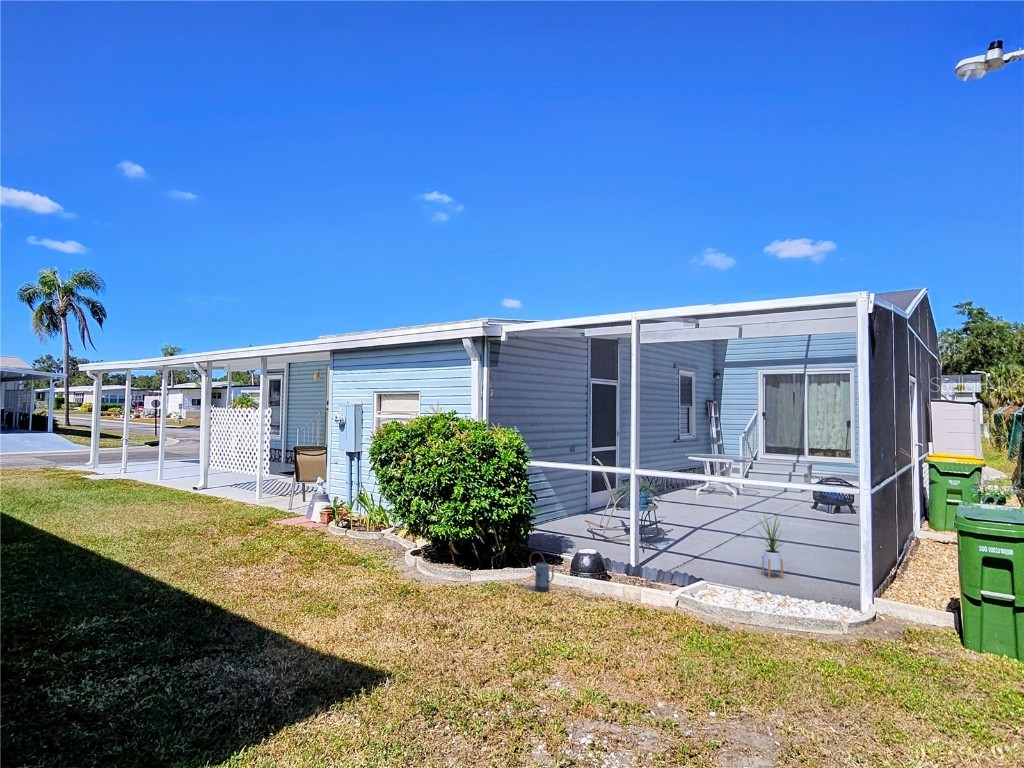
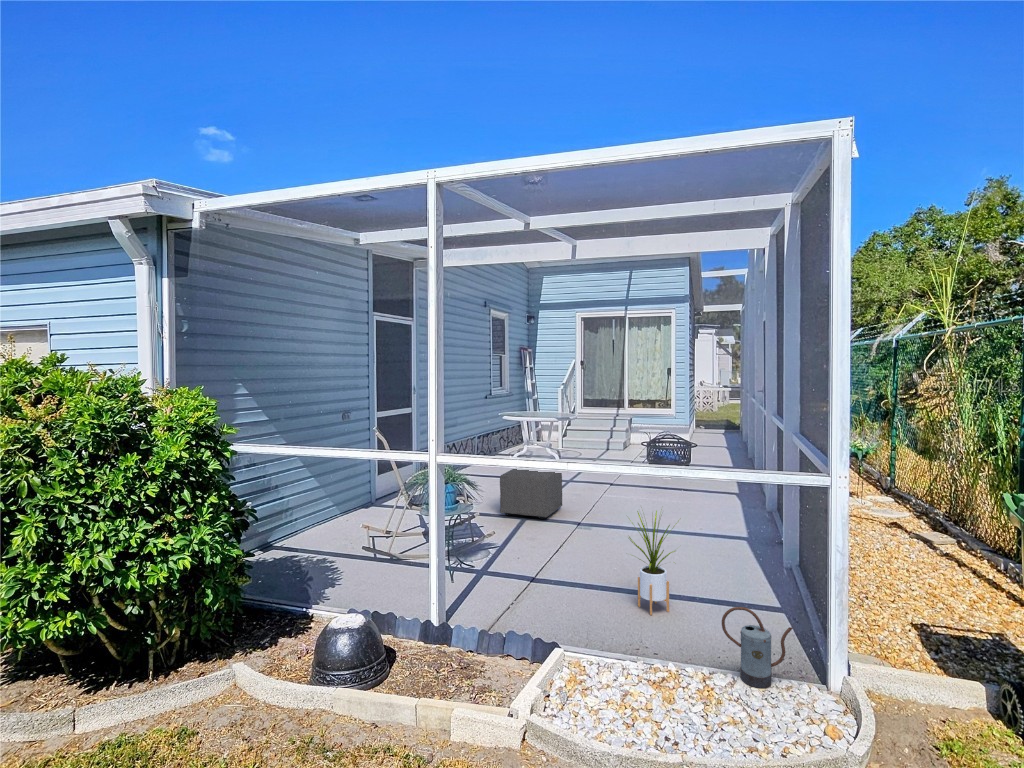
ottoman: none [680,494,729,531] -> present [500,469,562,519]
watering can: present [529,552,556,592] -> present [722,607,793,688]

